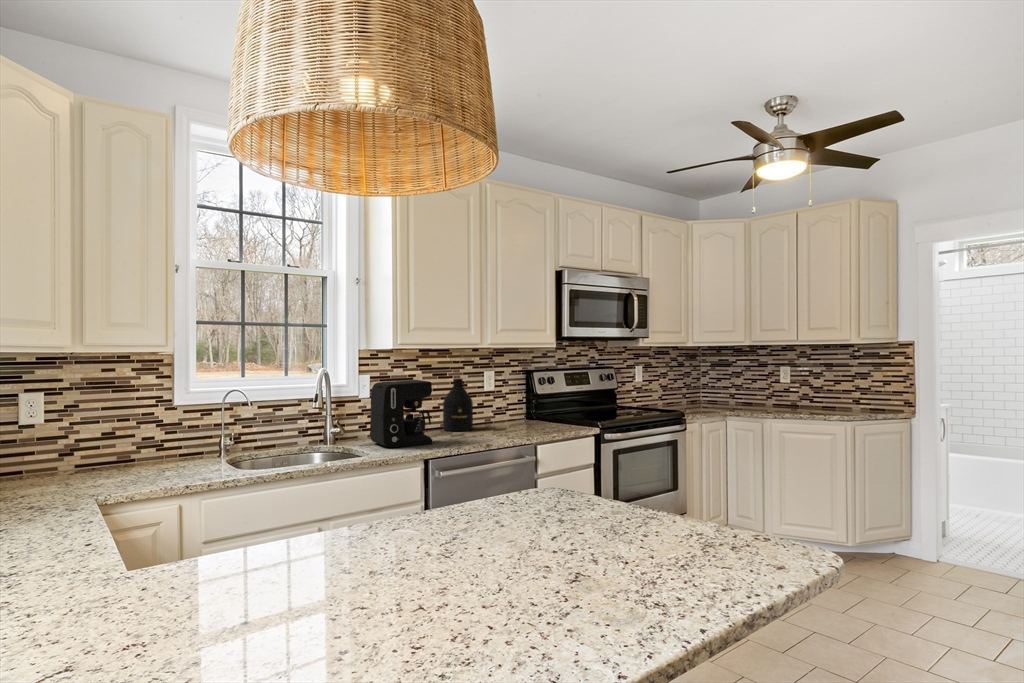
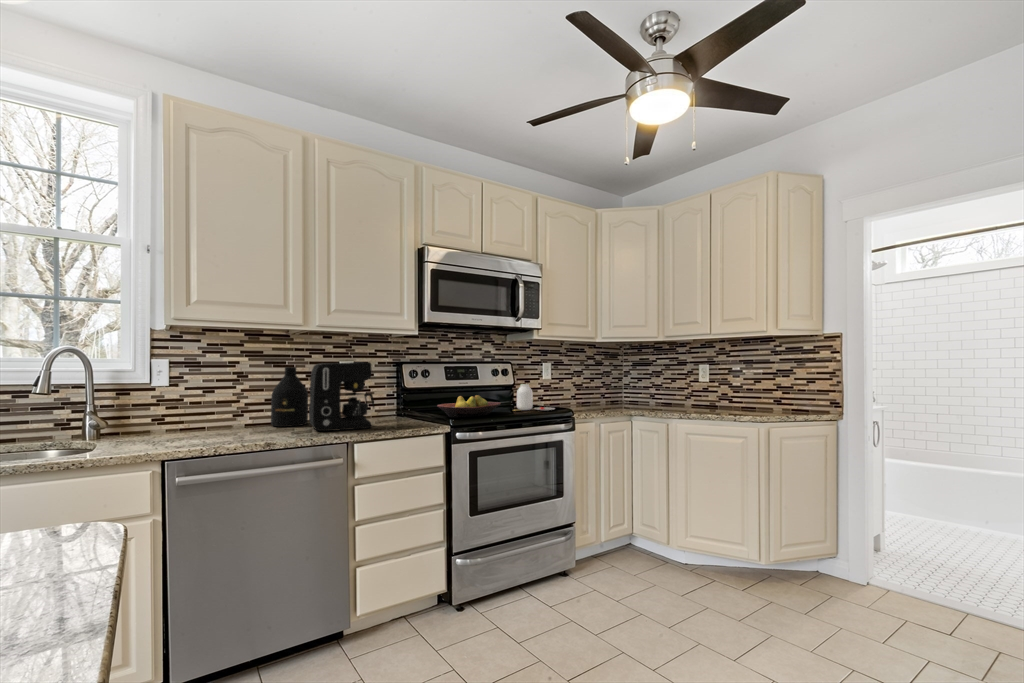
coffee maker: present [370,380,432,447] -> present [309,362,374,431]
jar: none [628,389,667,413] -> present [517,384,555,411]
fruit bowl: none [572,400,623,420] -> present [437,395,501,417]

